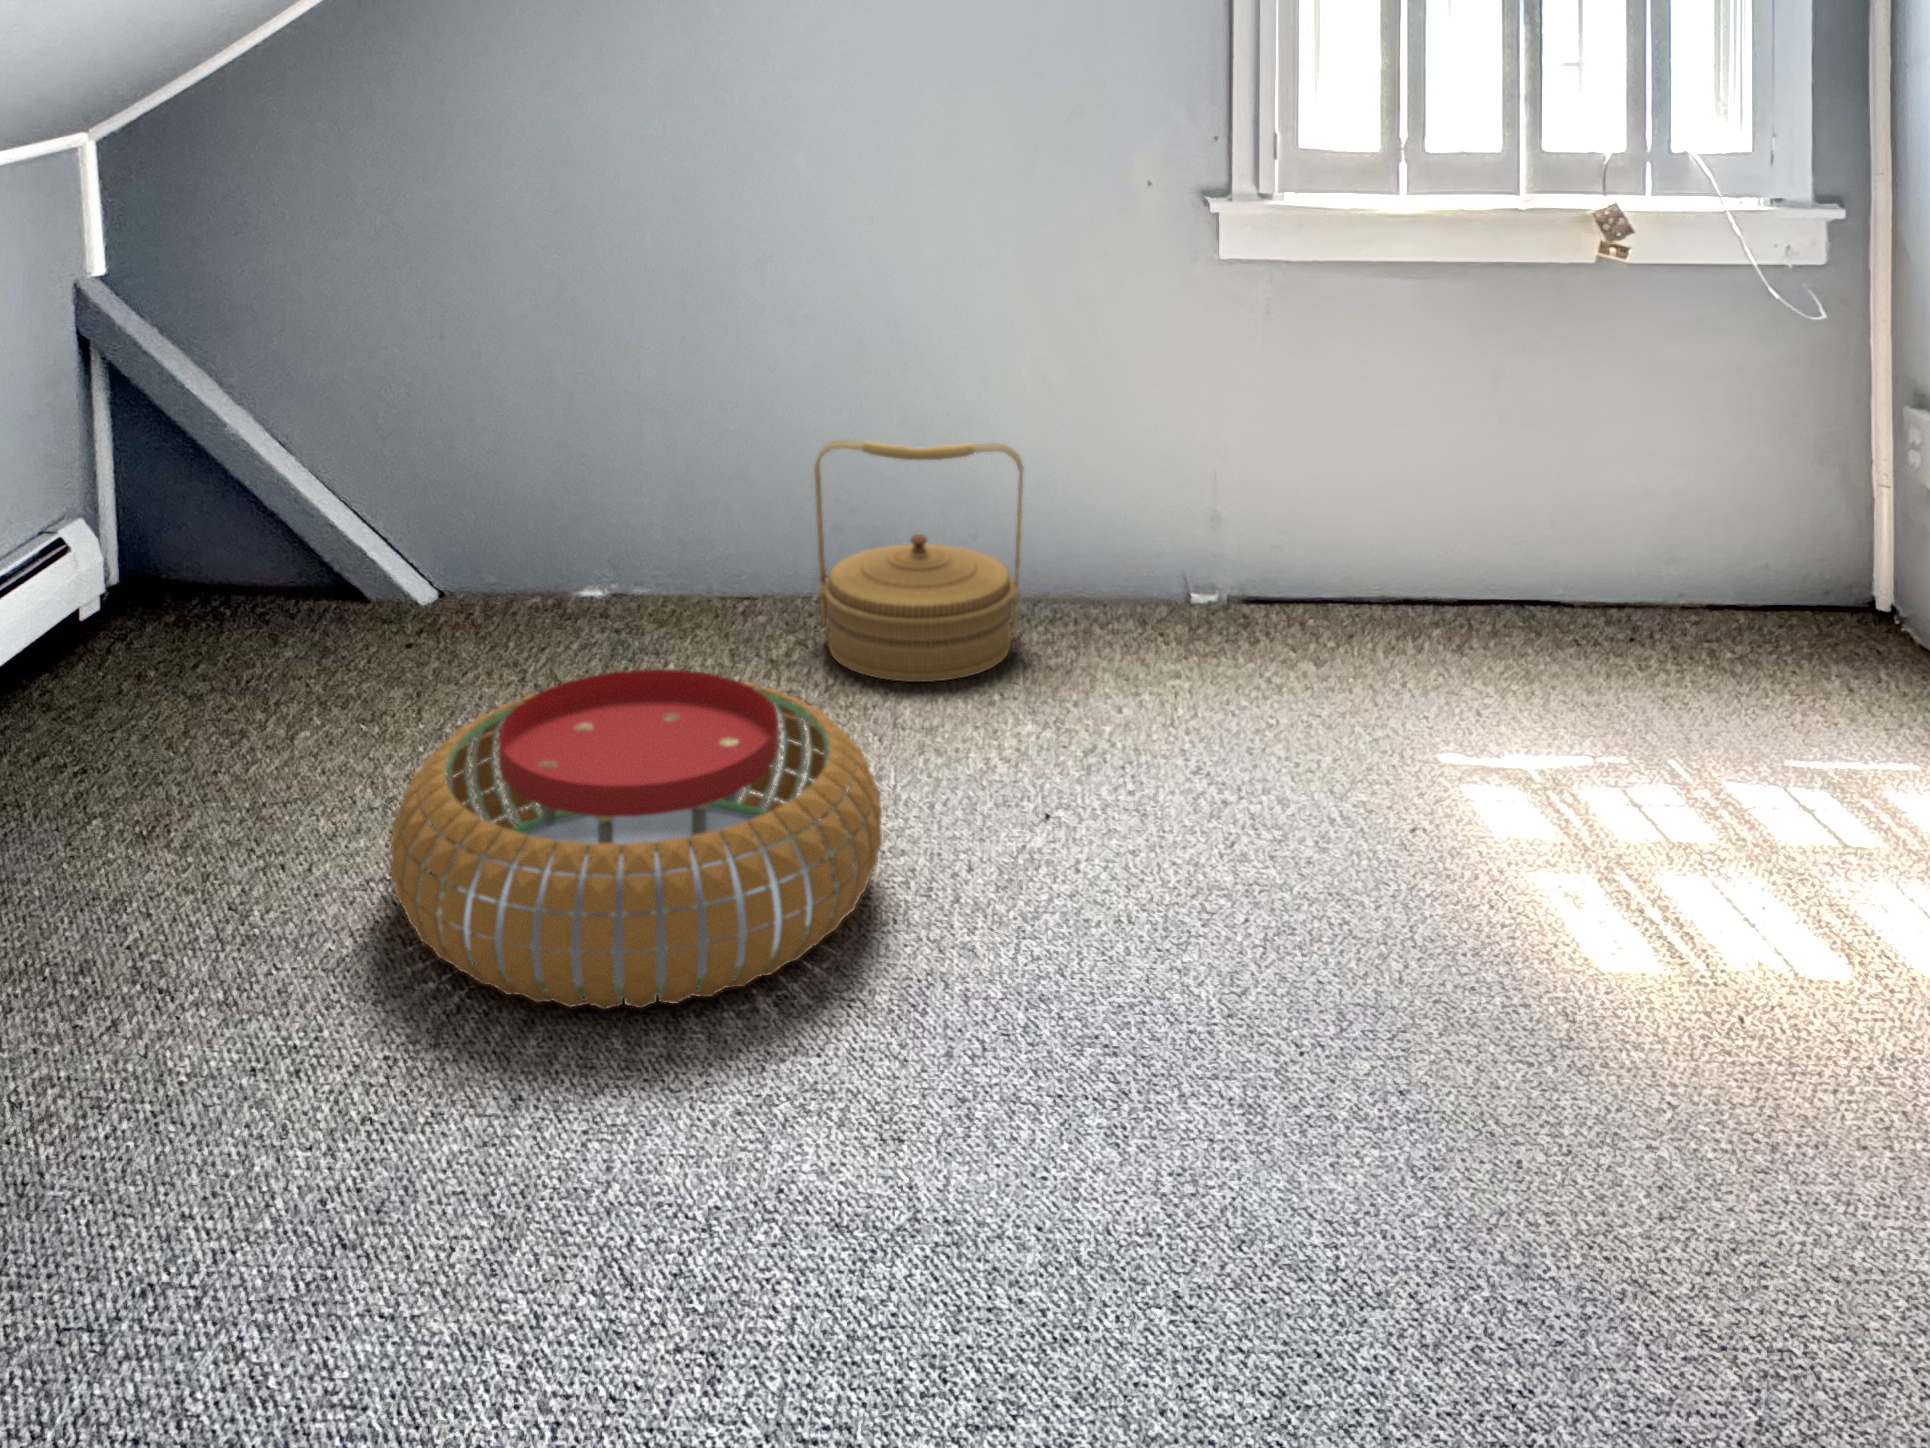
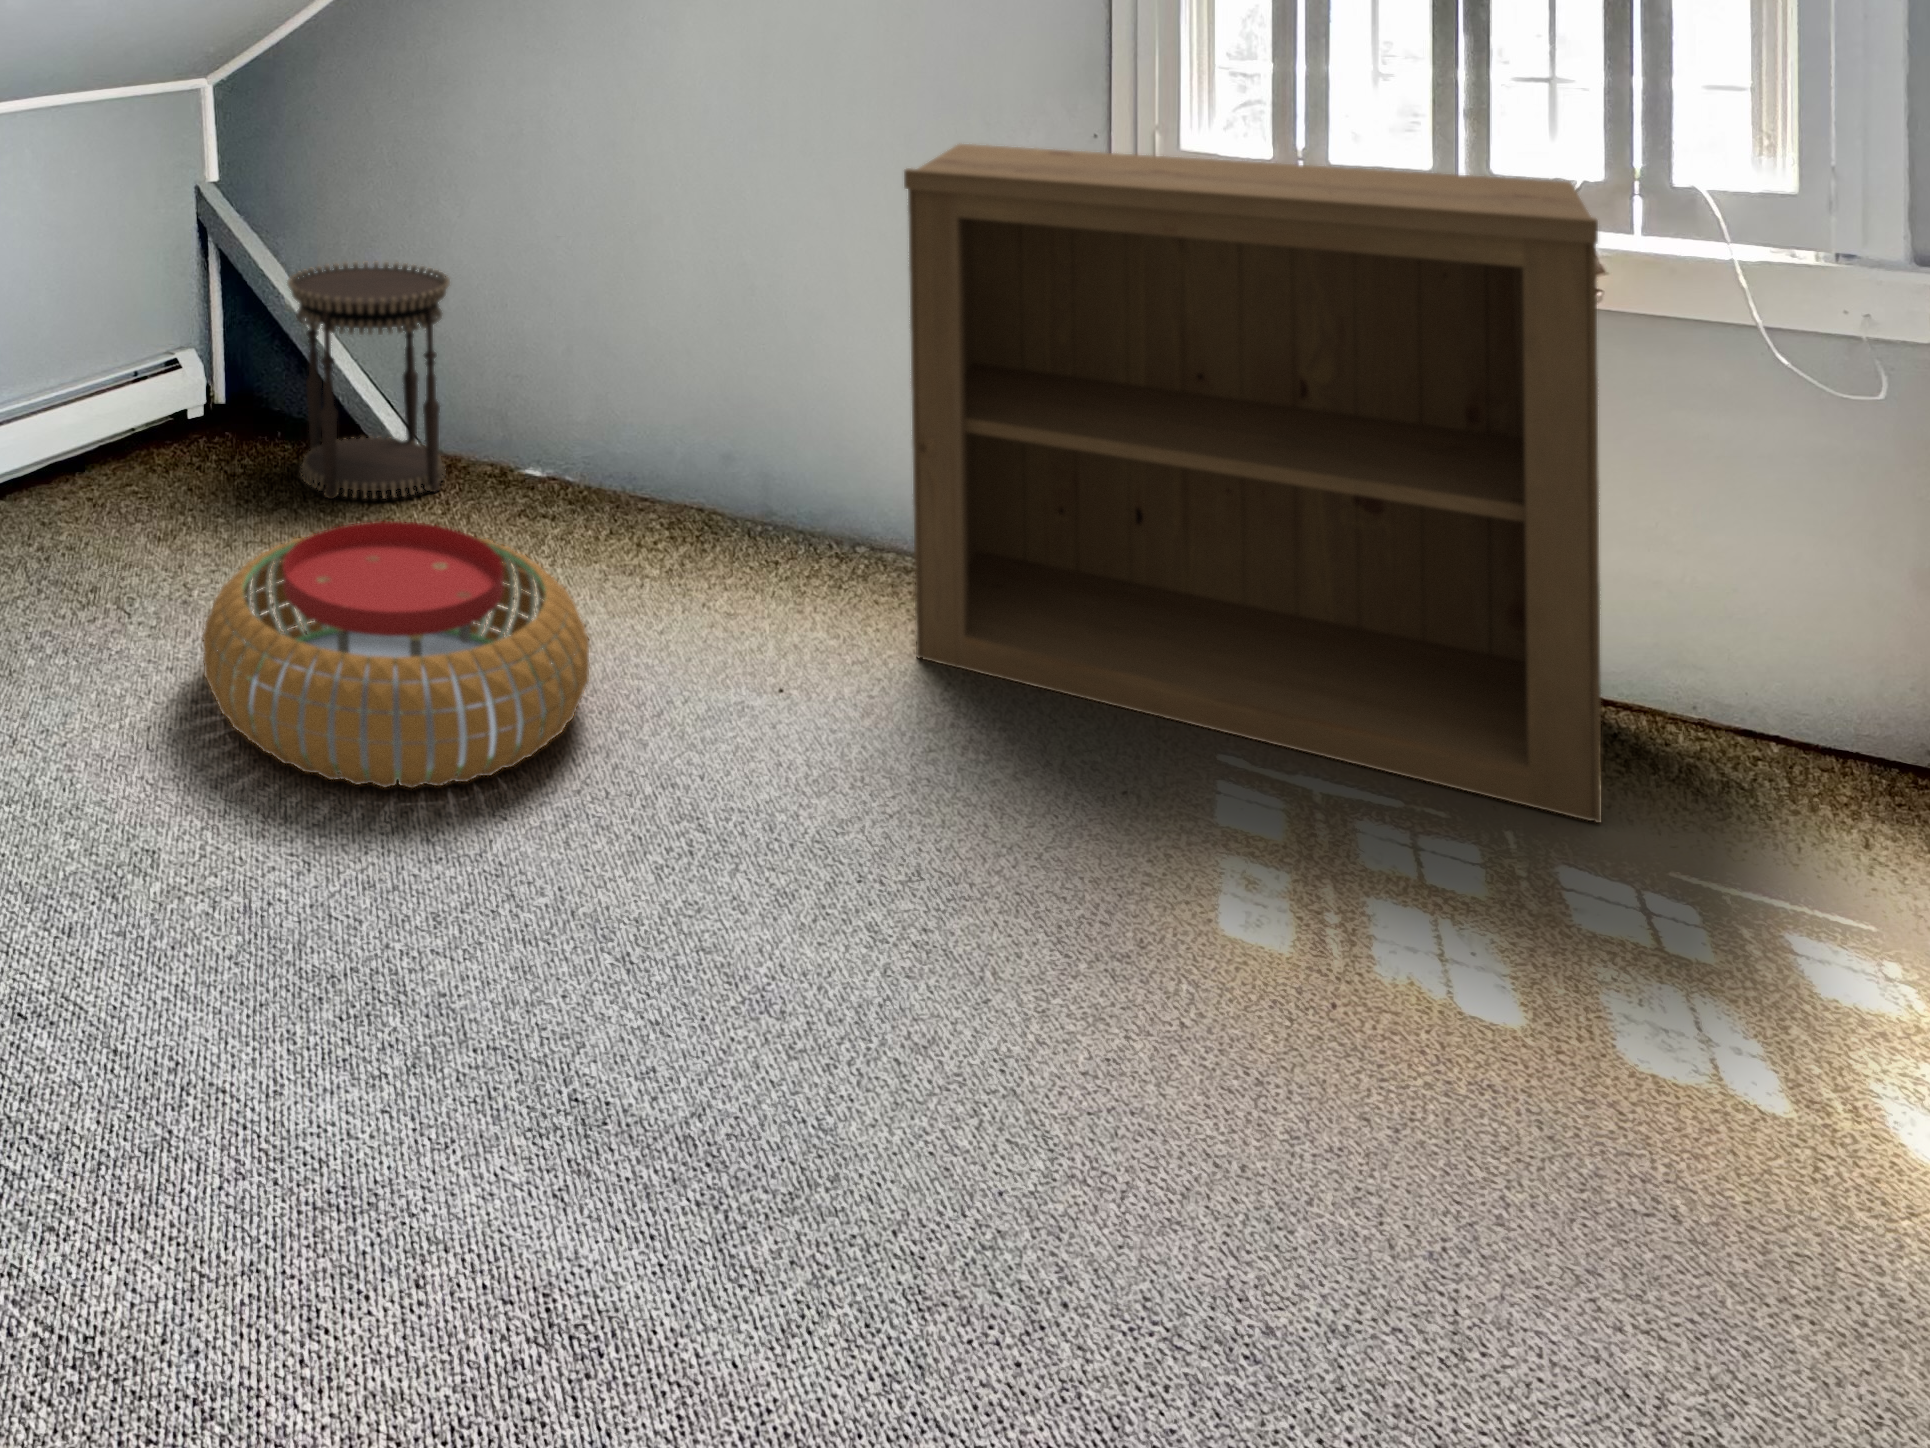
bookshelf: none [1097,154,1692,709] -> present [904,144,1602,823]
side table: none [280,360,501,682] -> present [287,262,450,499]
woven basket: present [814,440,1023,682] -> none [680,373,866,600]

